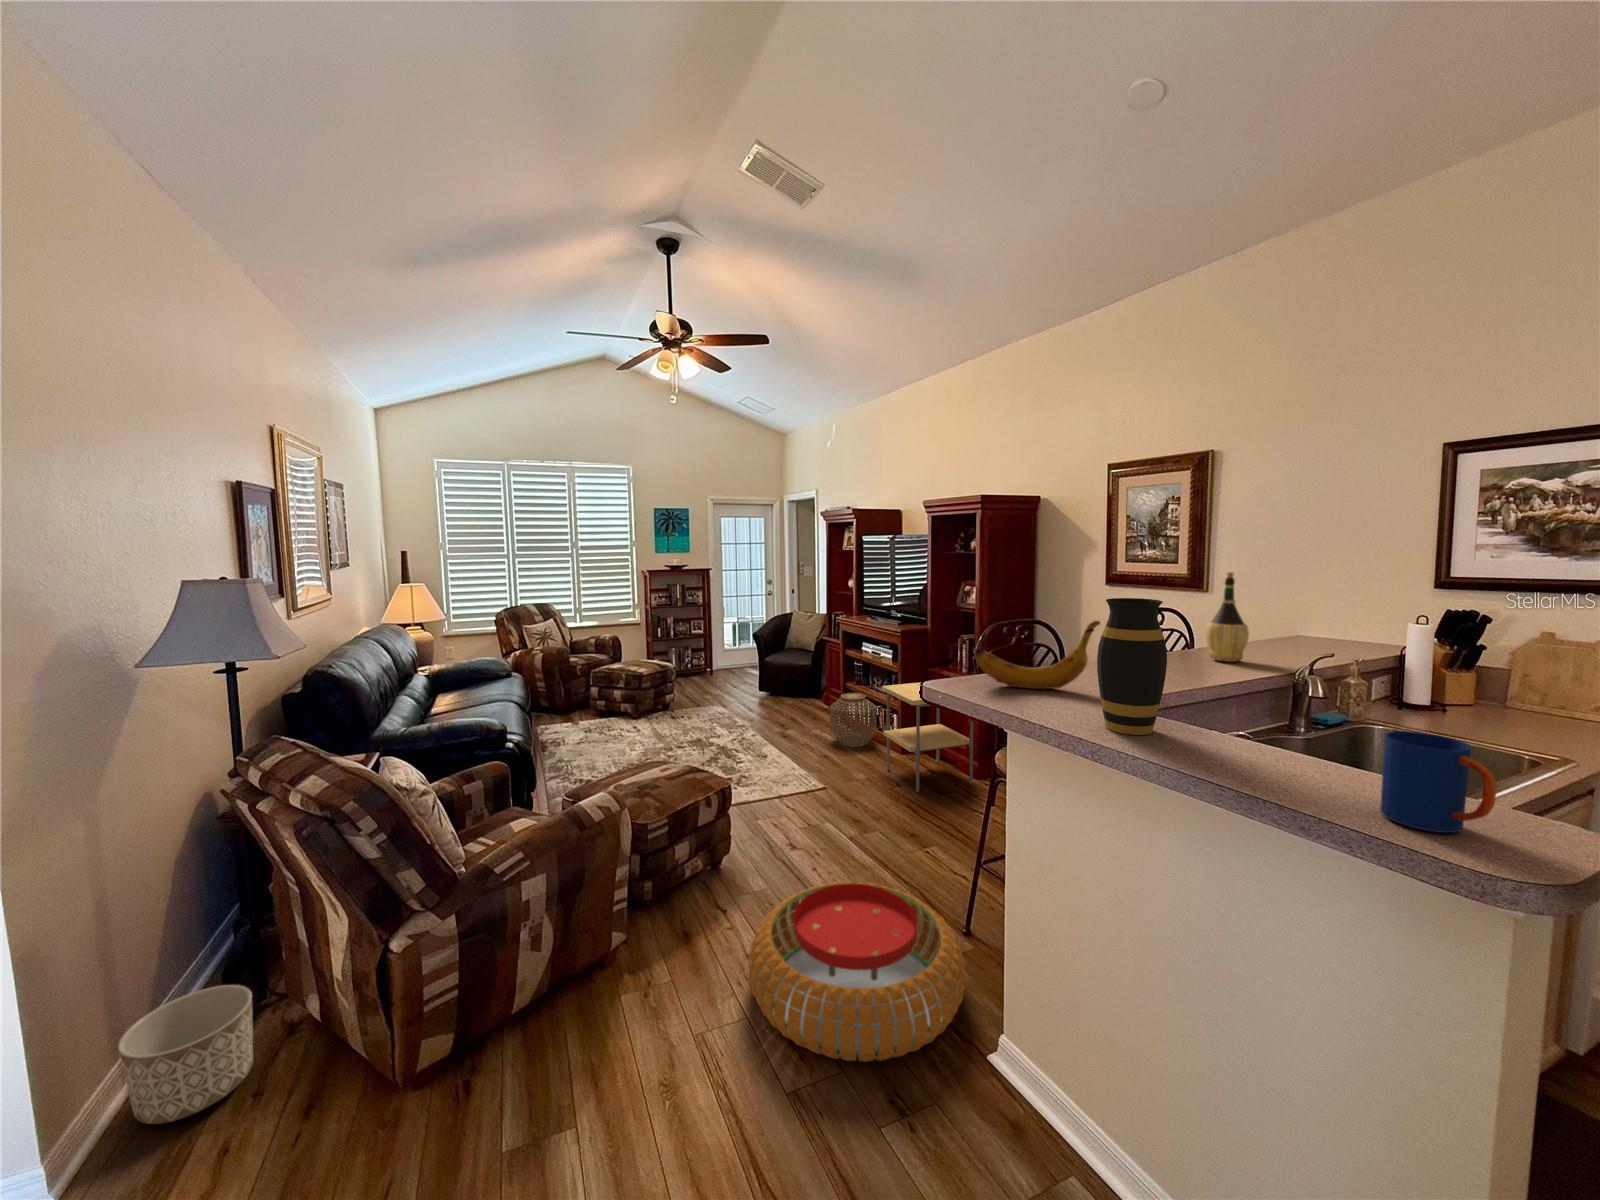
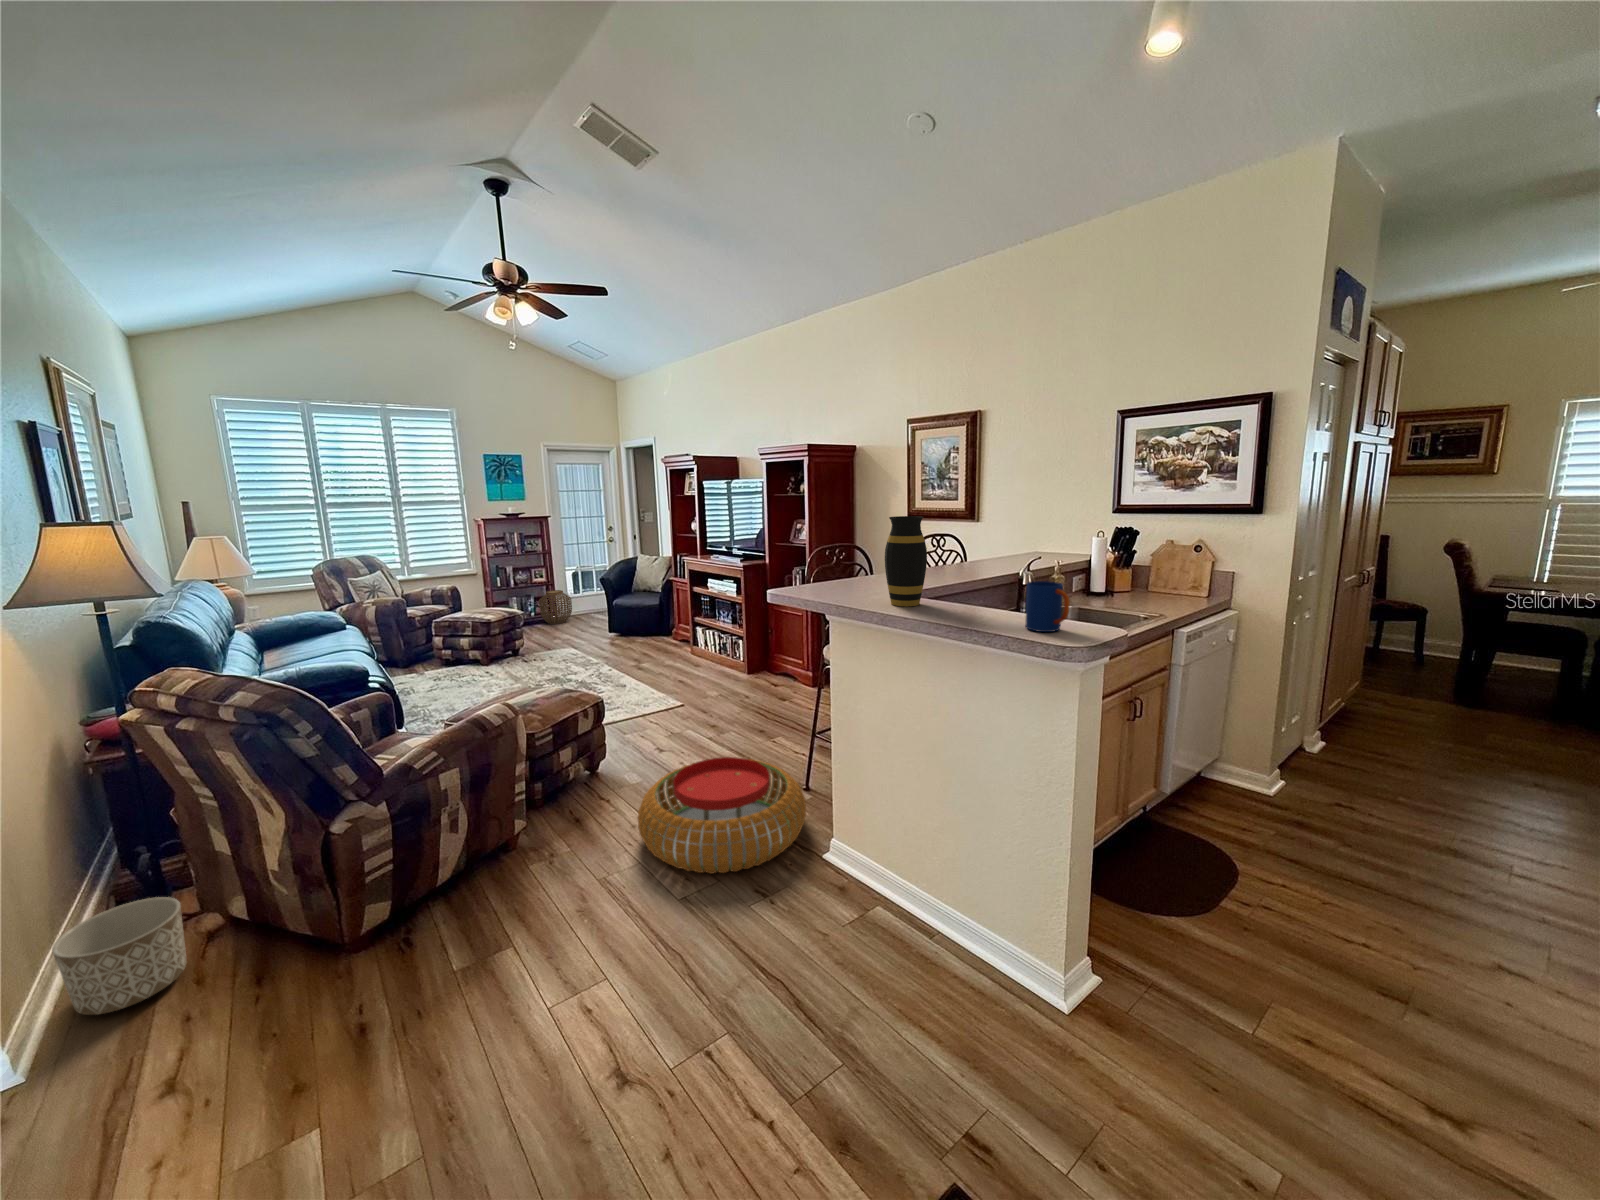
wine bottle: present [1206,572,1249,662] -> none [967,502,994,567]
banana: present [975,621,1100,689] -> none [805,536,891,588]
side table: present [882,682,974,792] -> none [729,607,808,700]
woven basket: present [830,693,877,747] -> present [539,590,572,624]

